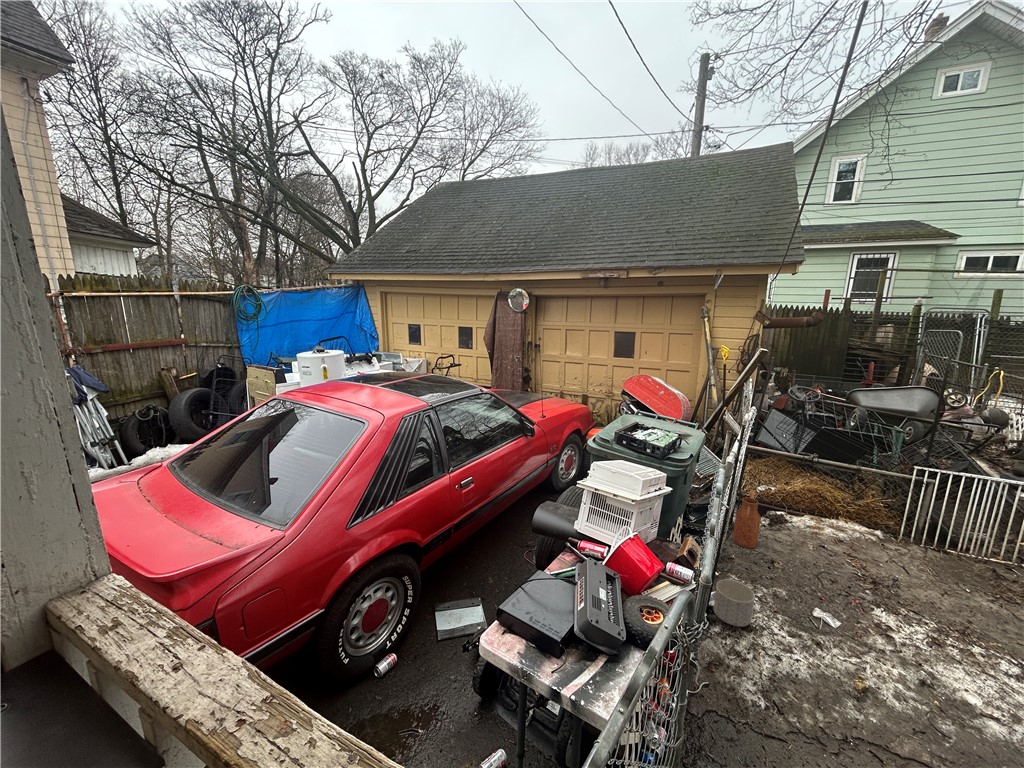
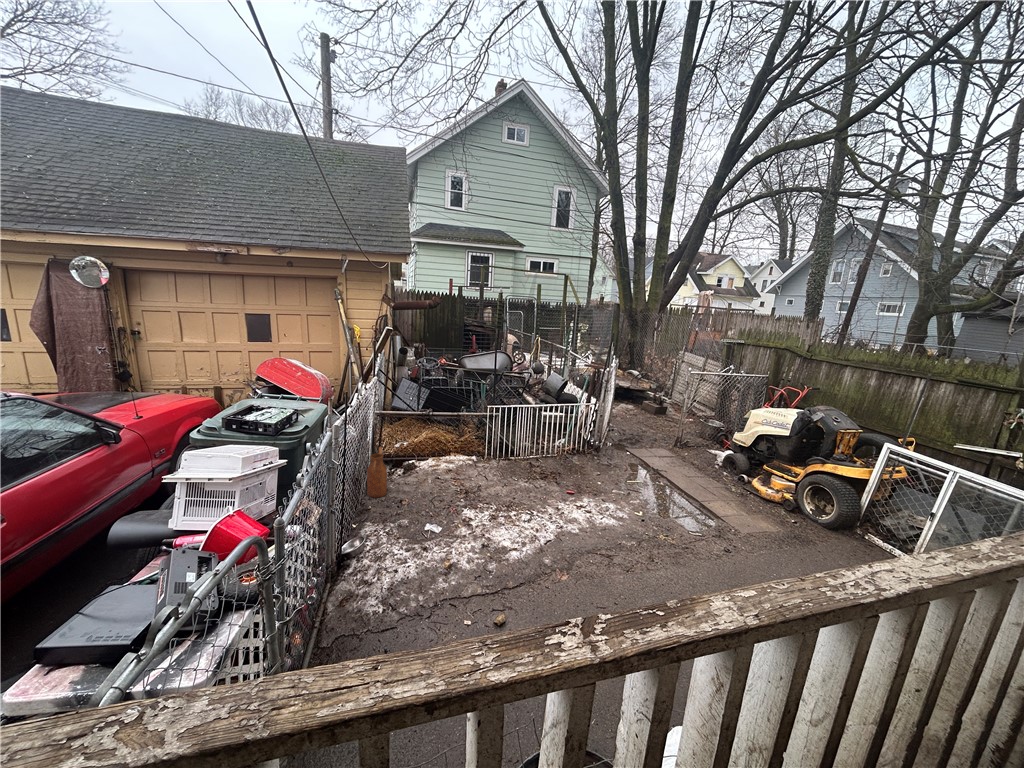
planter: present [714,579,755,627] -> none [341,525,373,564]

